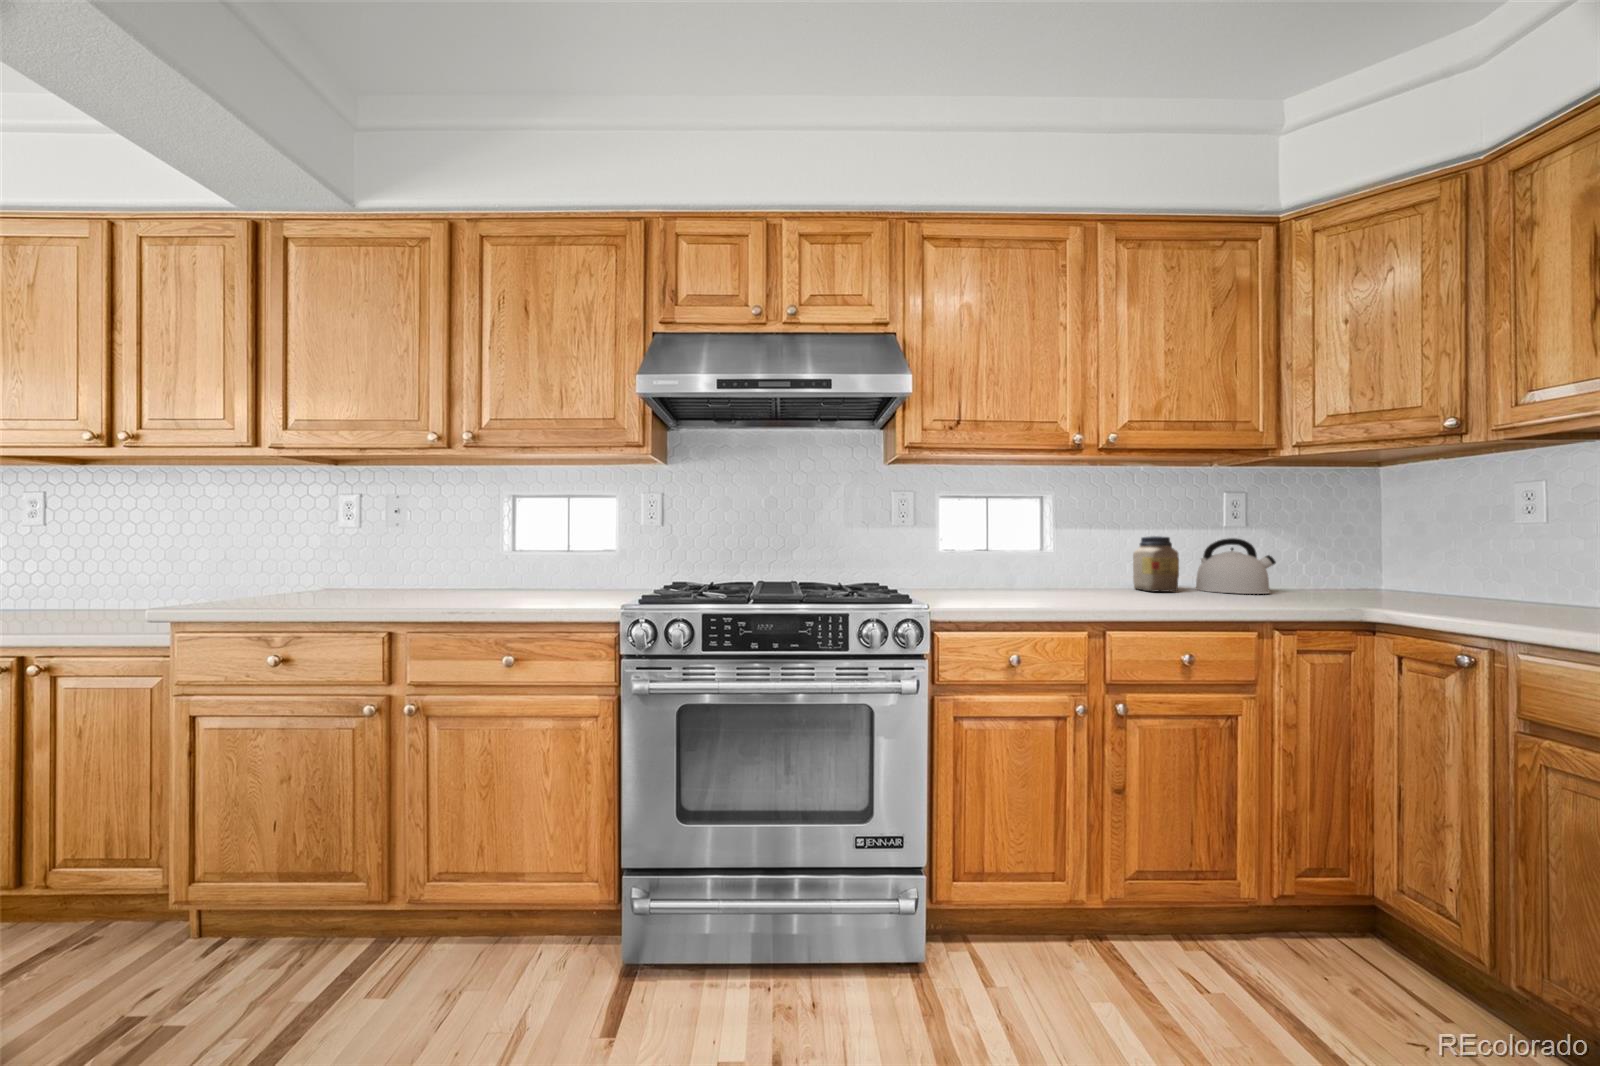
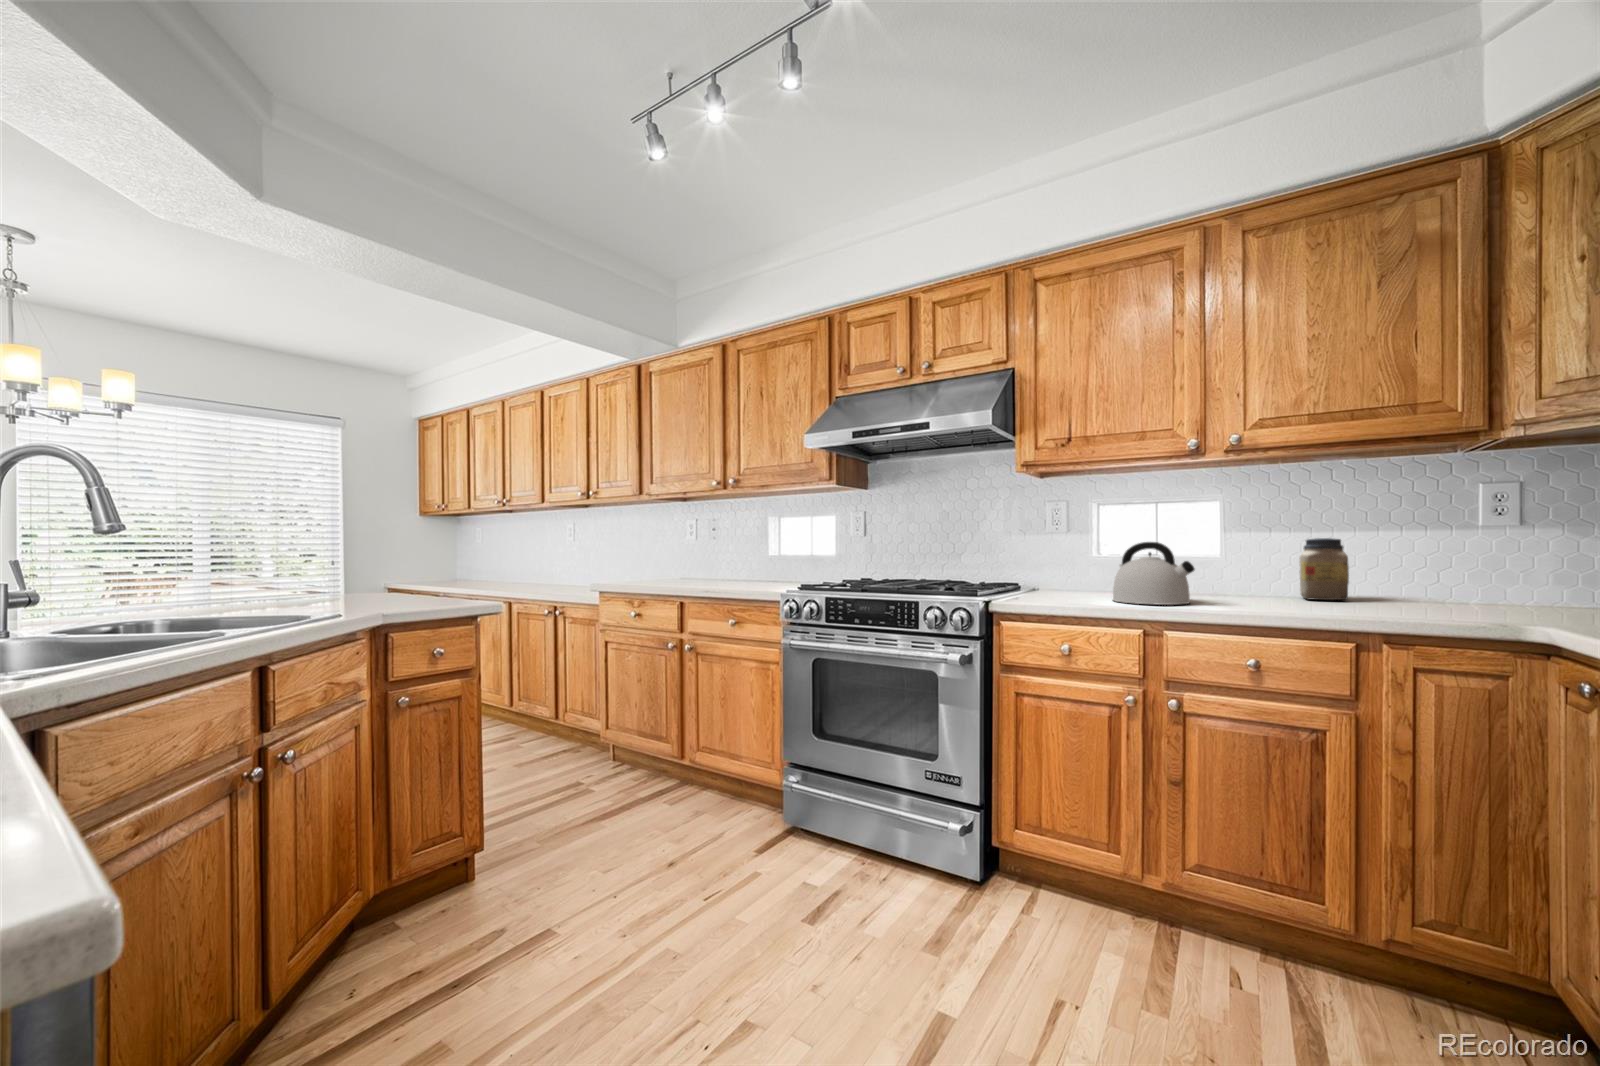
kettle: present [1195,538,1276,594] -> present [1113,542,1195,605]

